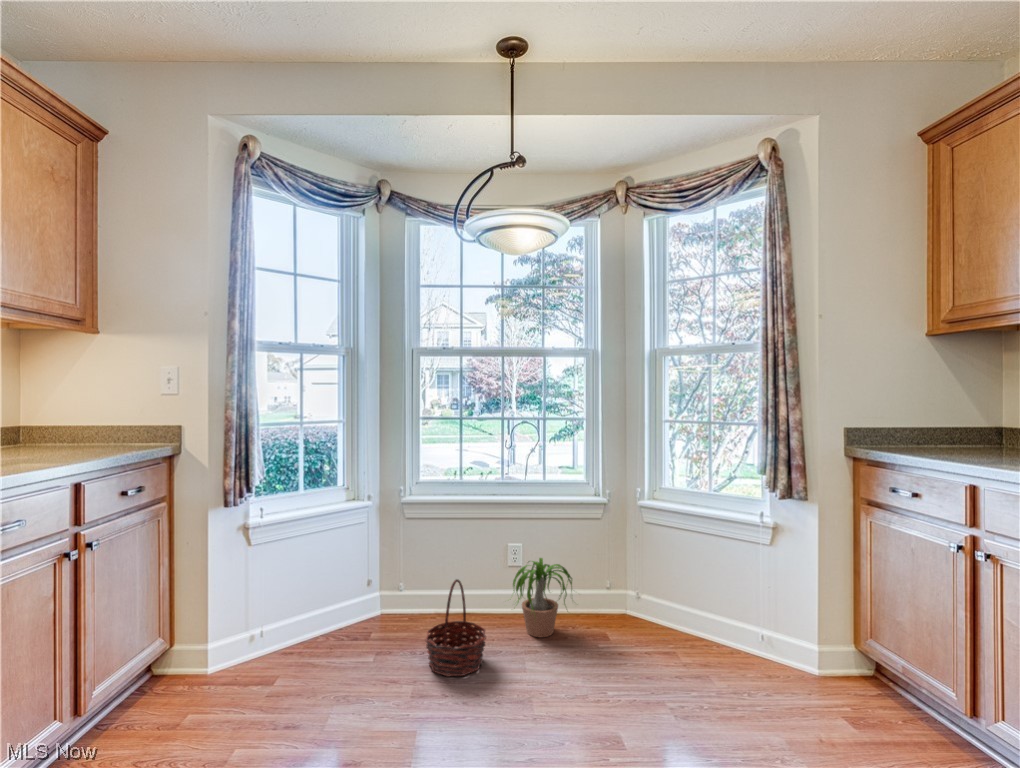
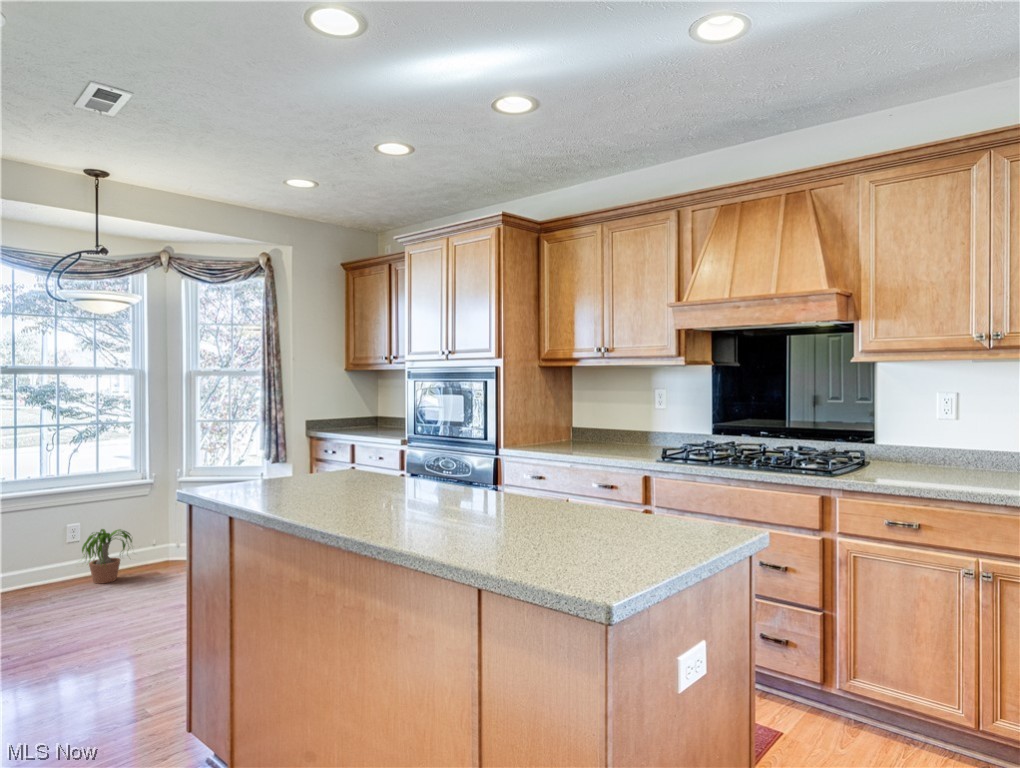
basket: present [425,579,486,677] -> none [20,546,76,612]

